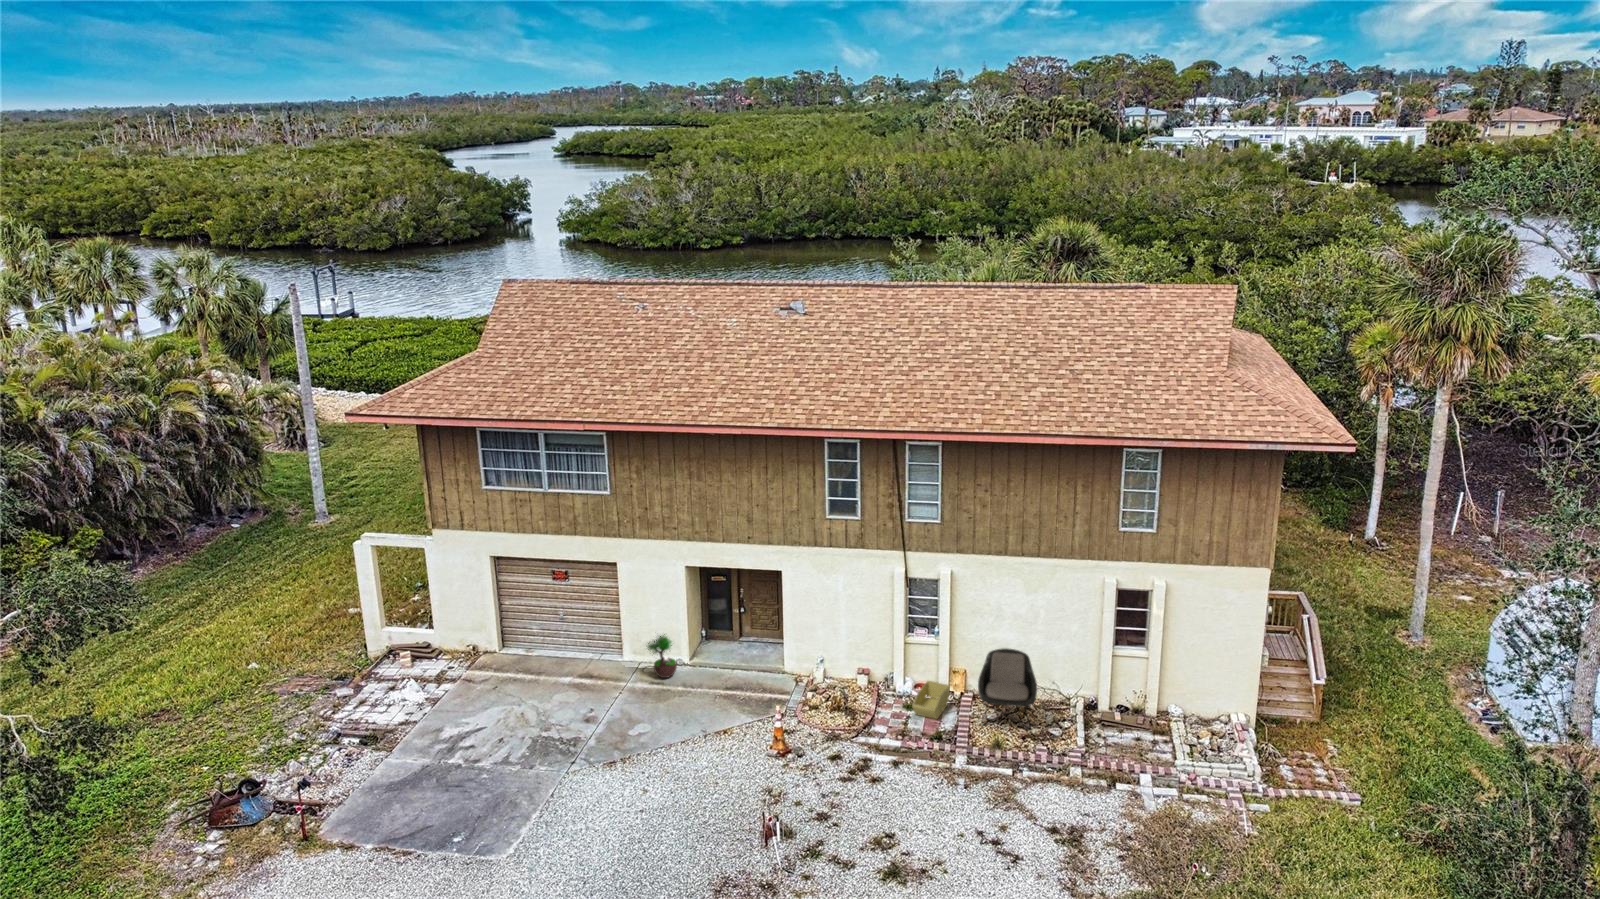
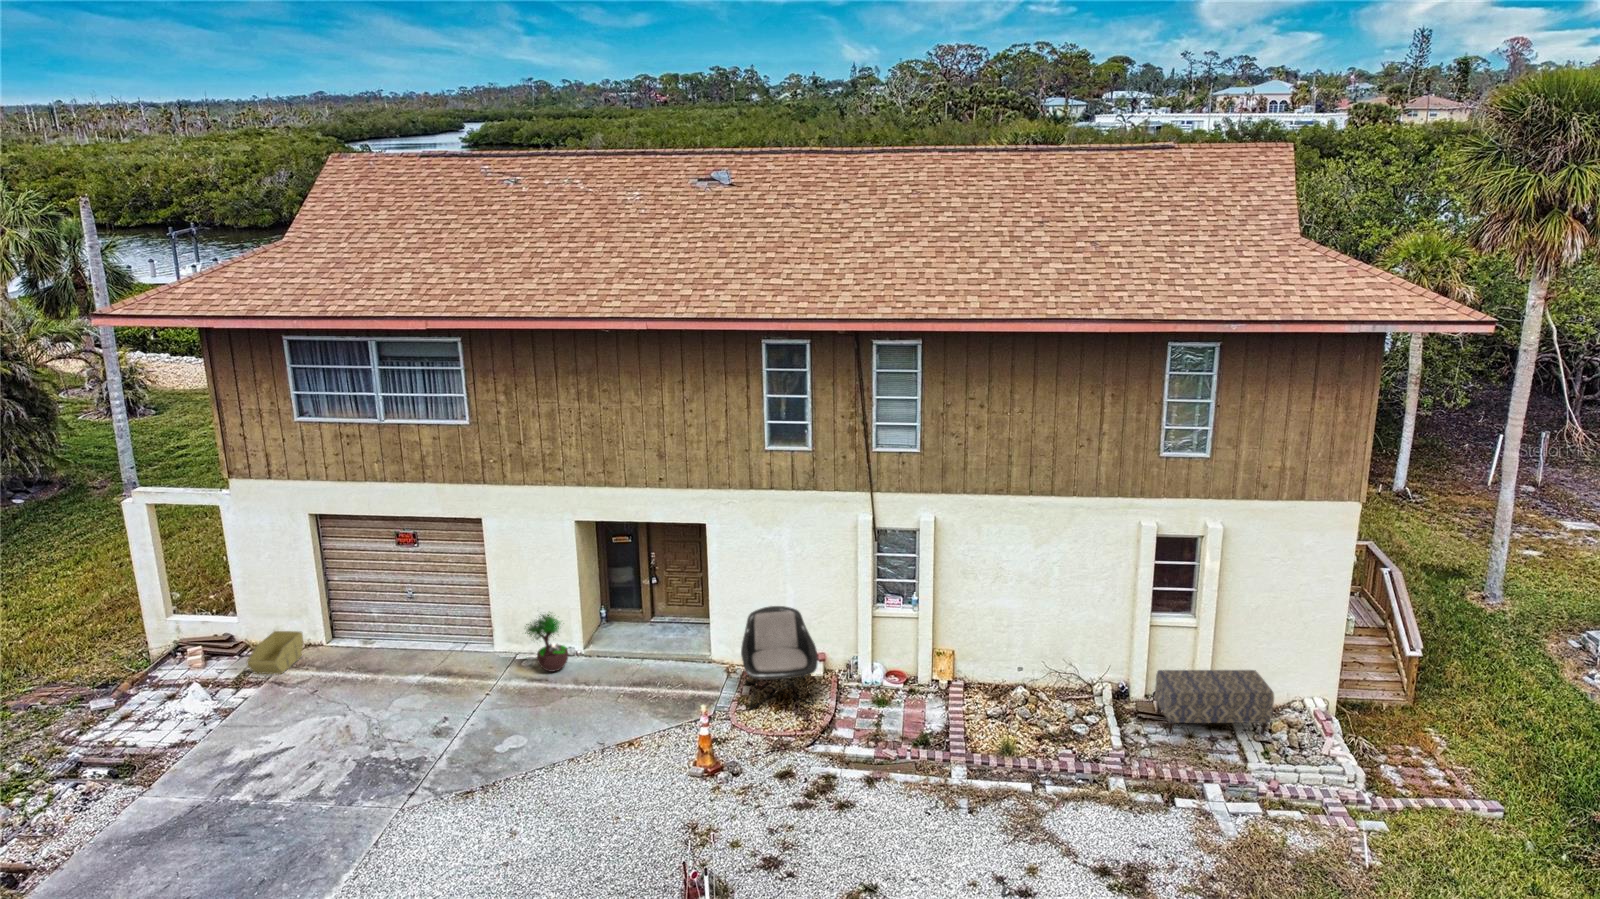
lounge chair: present [978,648,1037,729] -> present [741,606,818,709]
storage bin: present [912,681,950,719] -> present [247,631,304,674]
bench: none [1115,690,1202,741] -> present [1154,670,1274,735]

